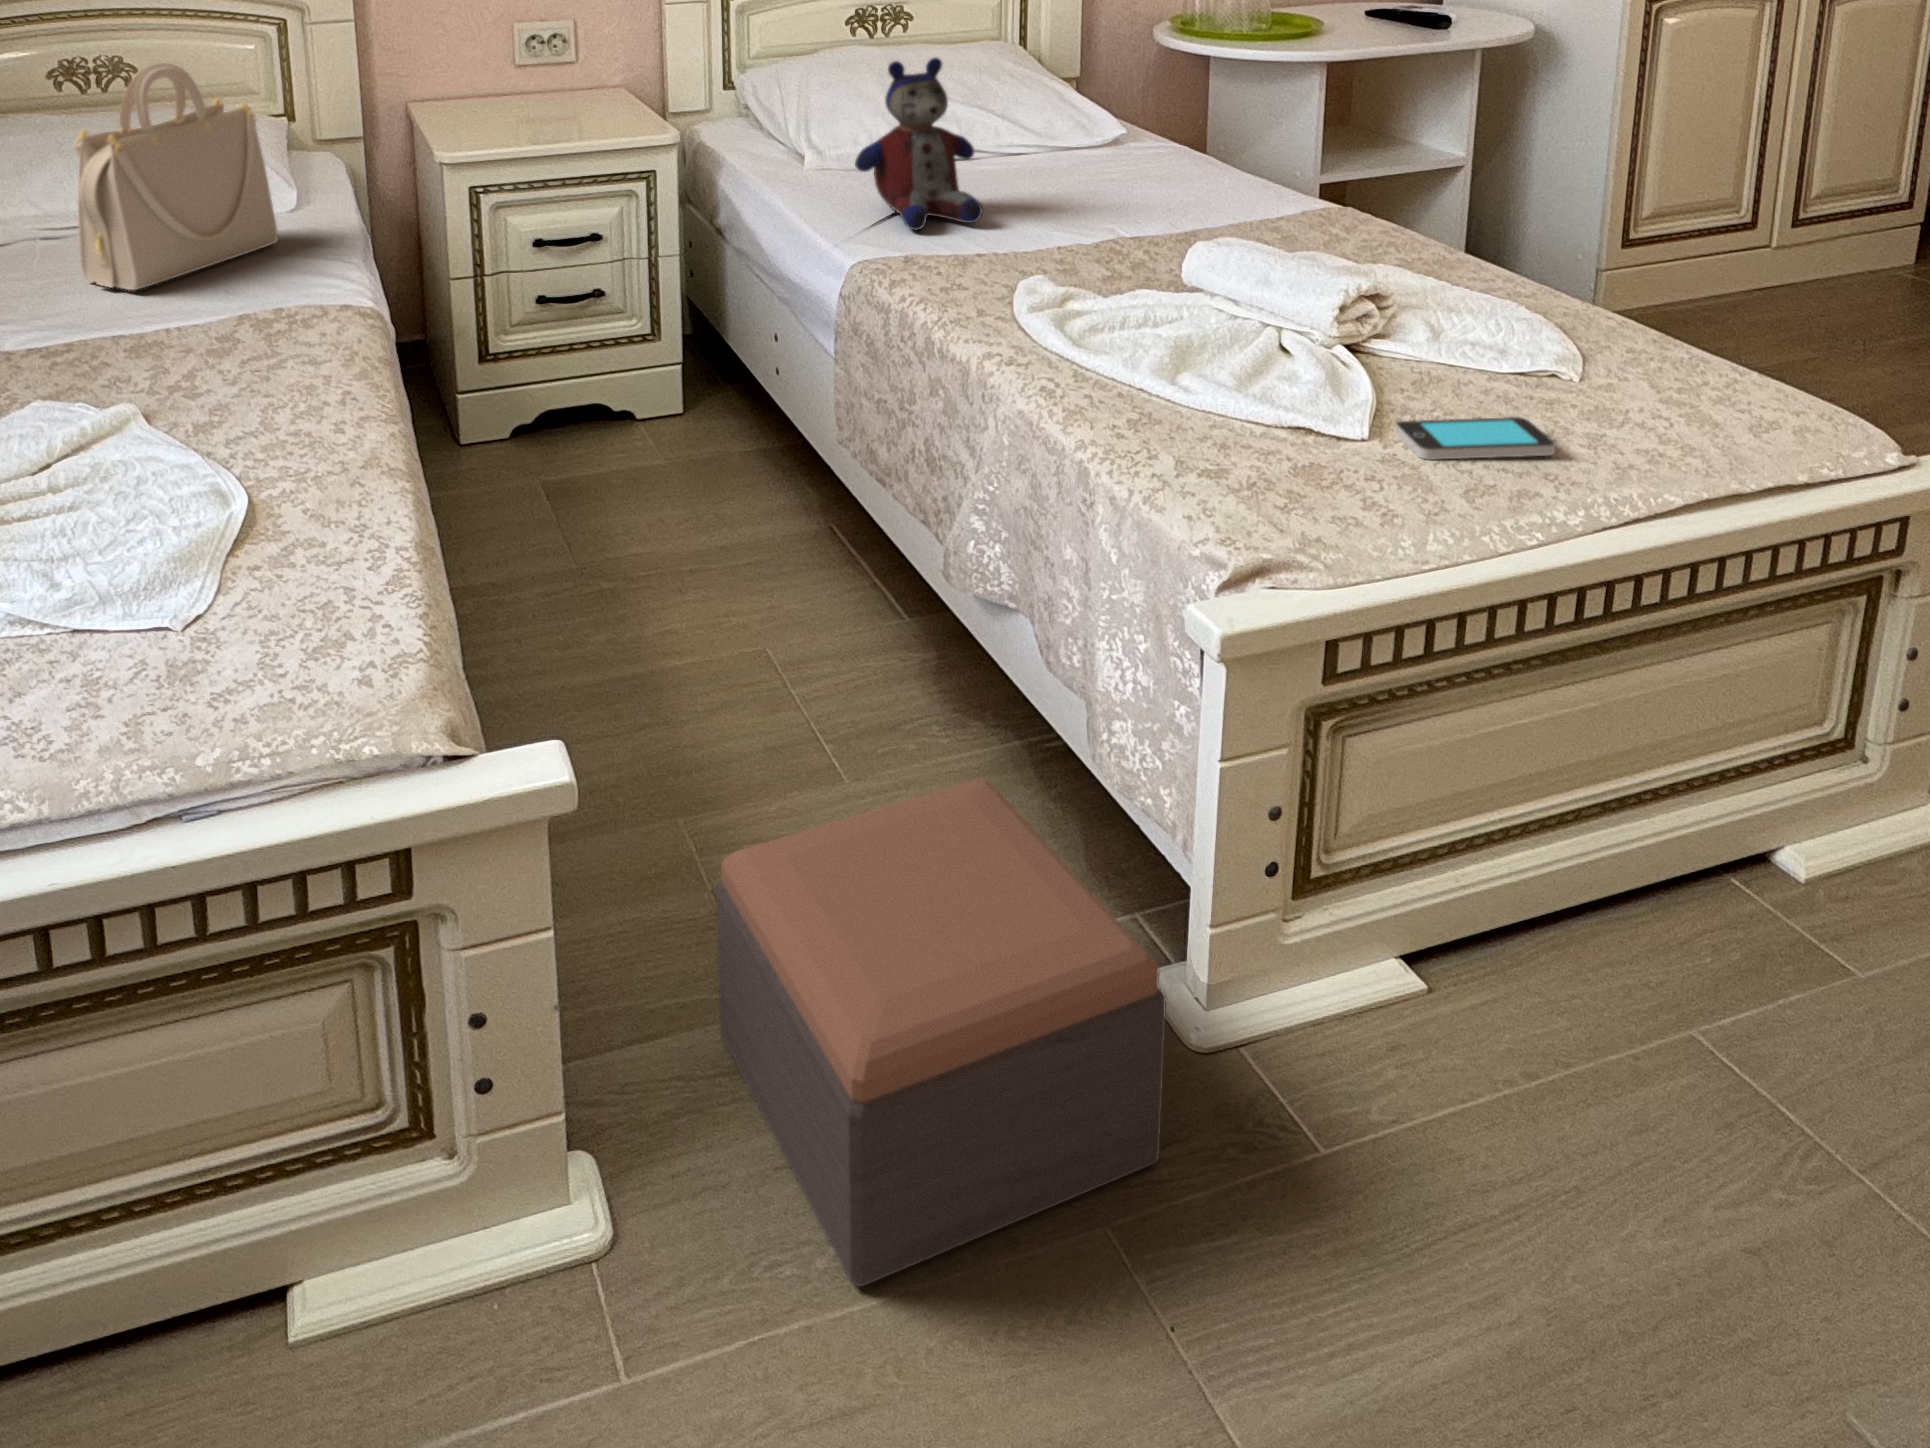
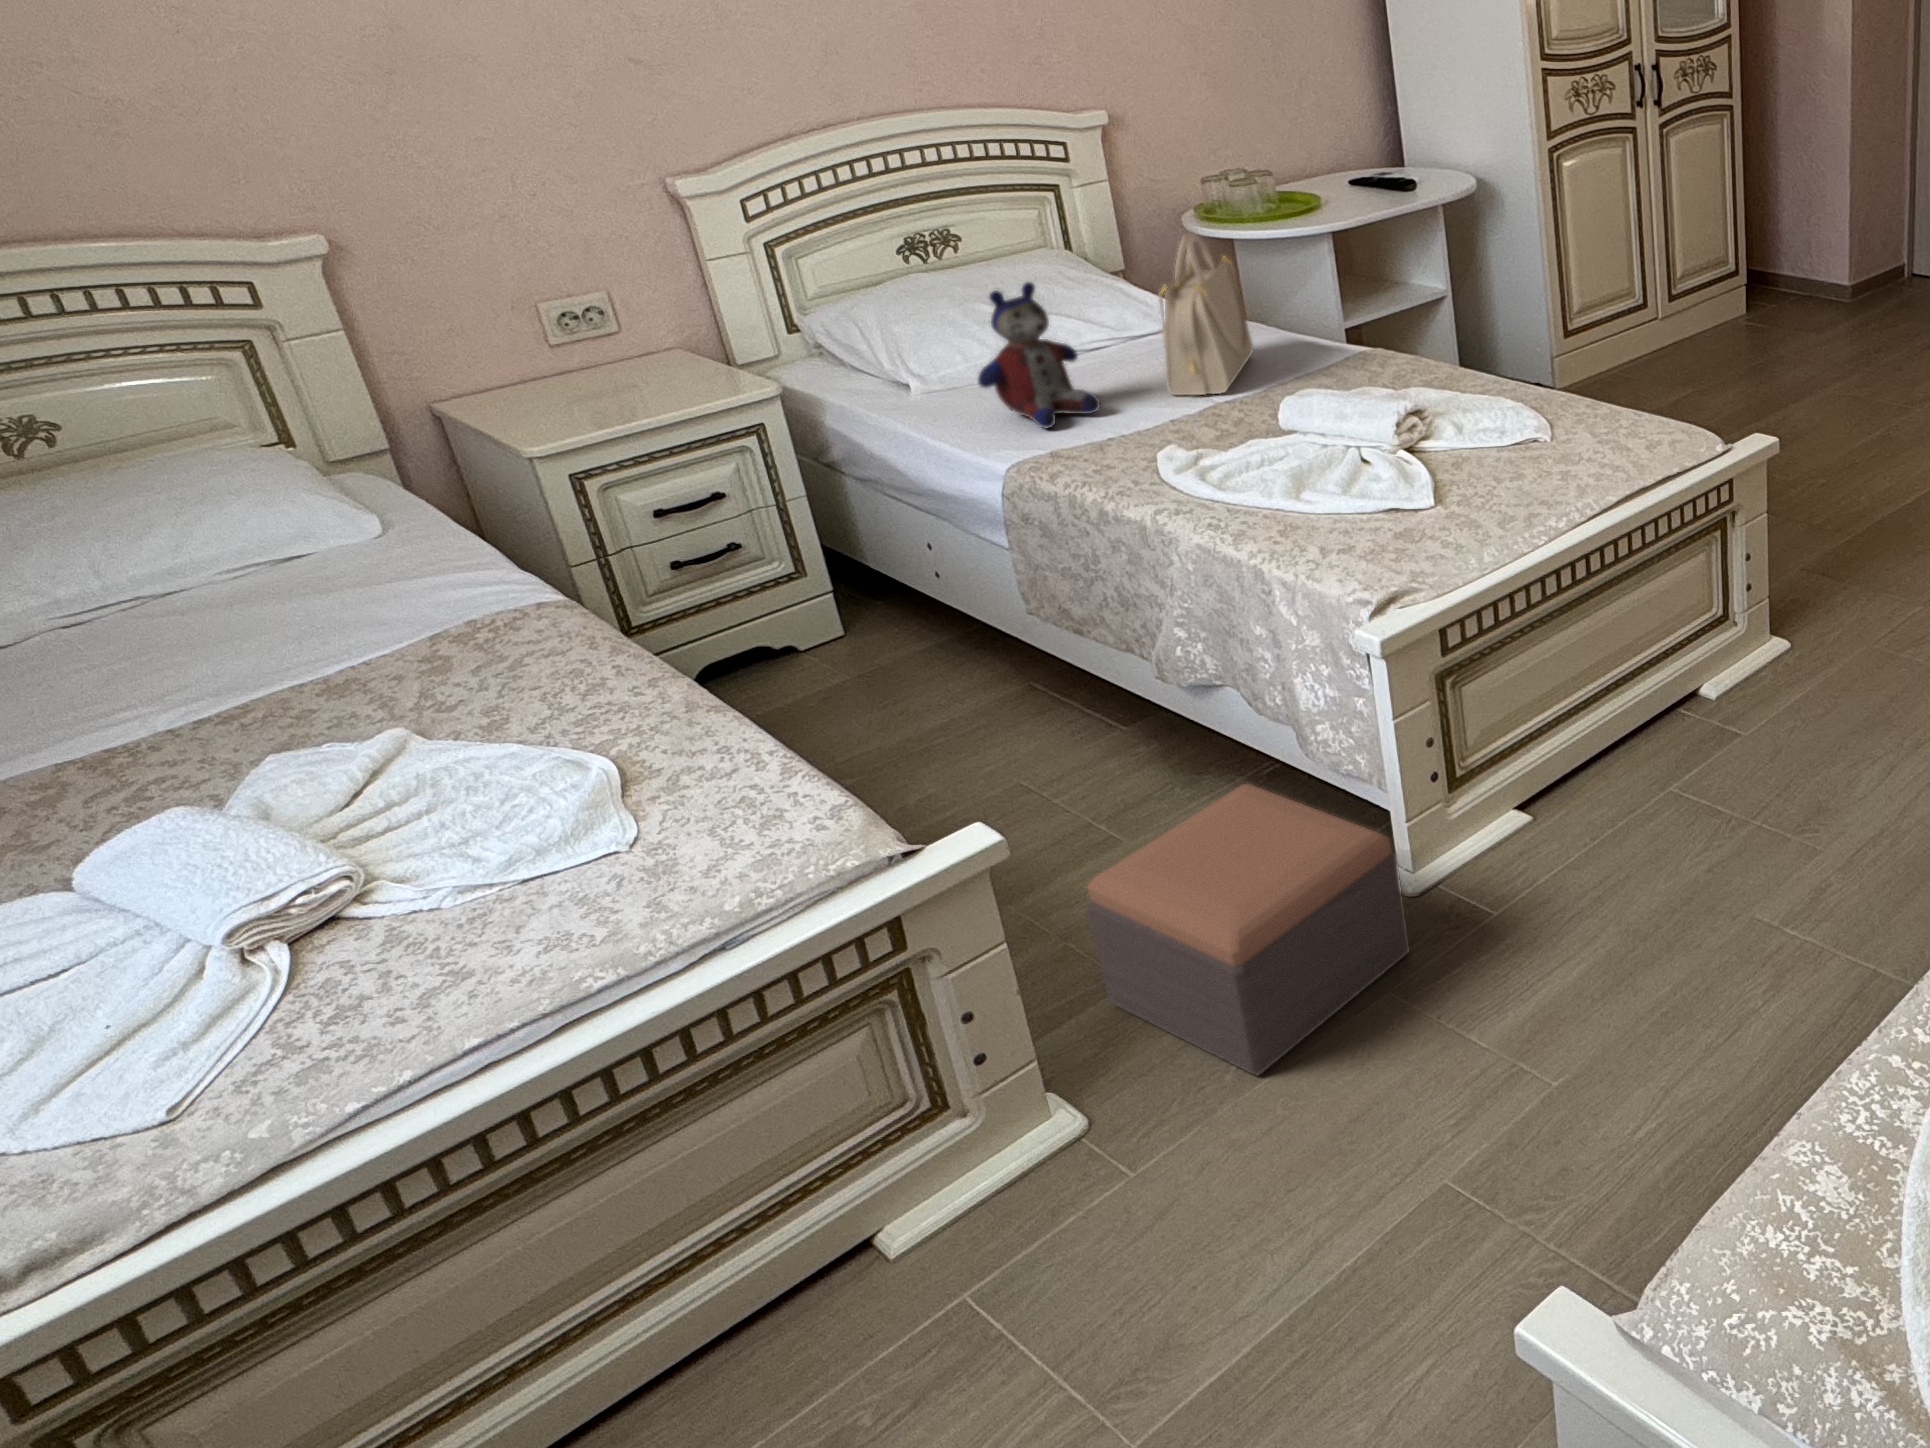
handbag: present [75,63,278,290] -> present [1159,232,1253,395]
smartphone: present [1396,417,1555,460] -> none [1450,470,1545,509]

